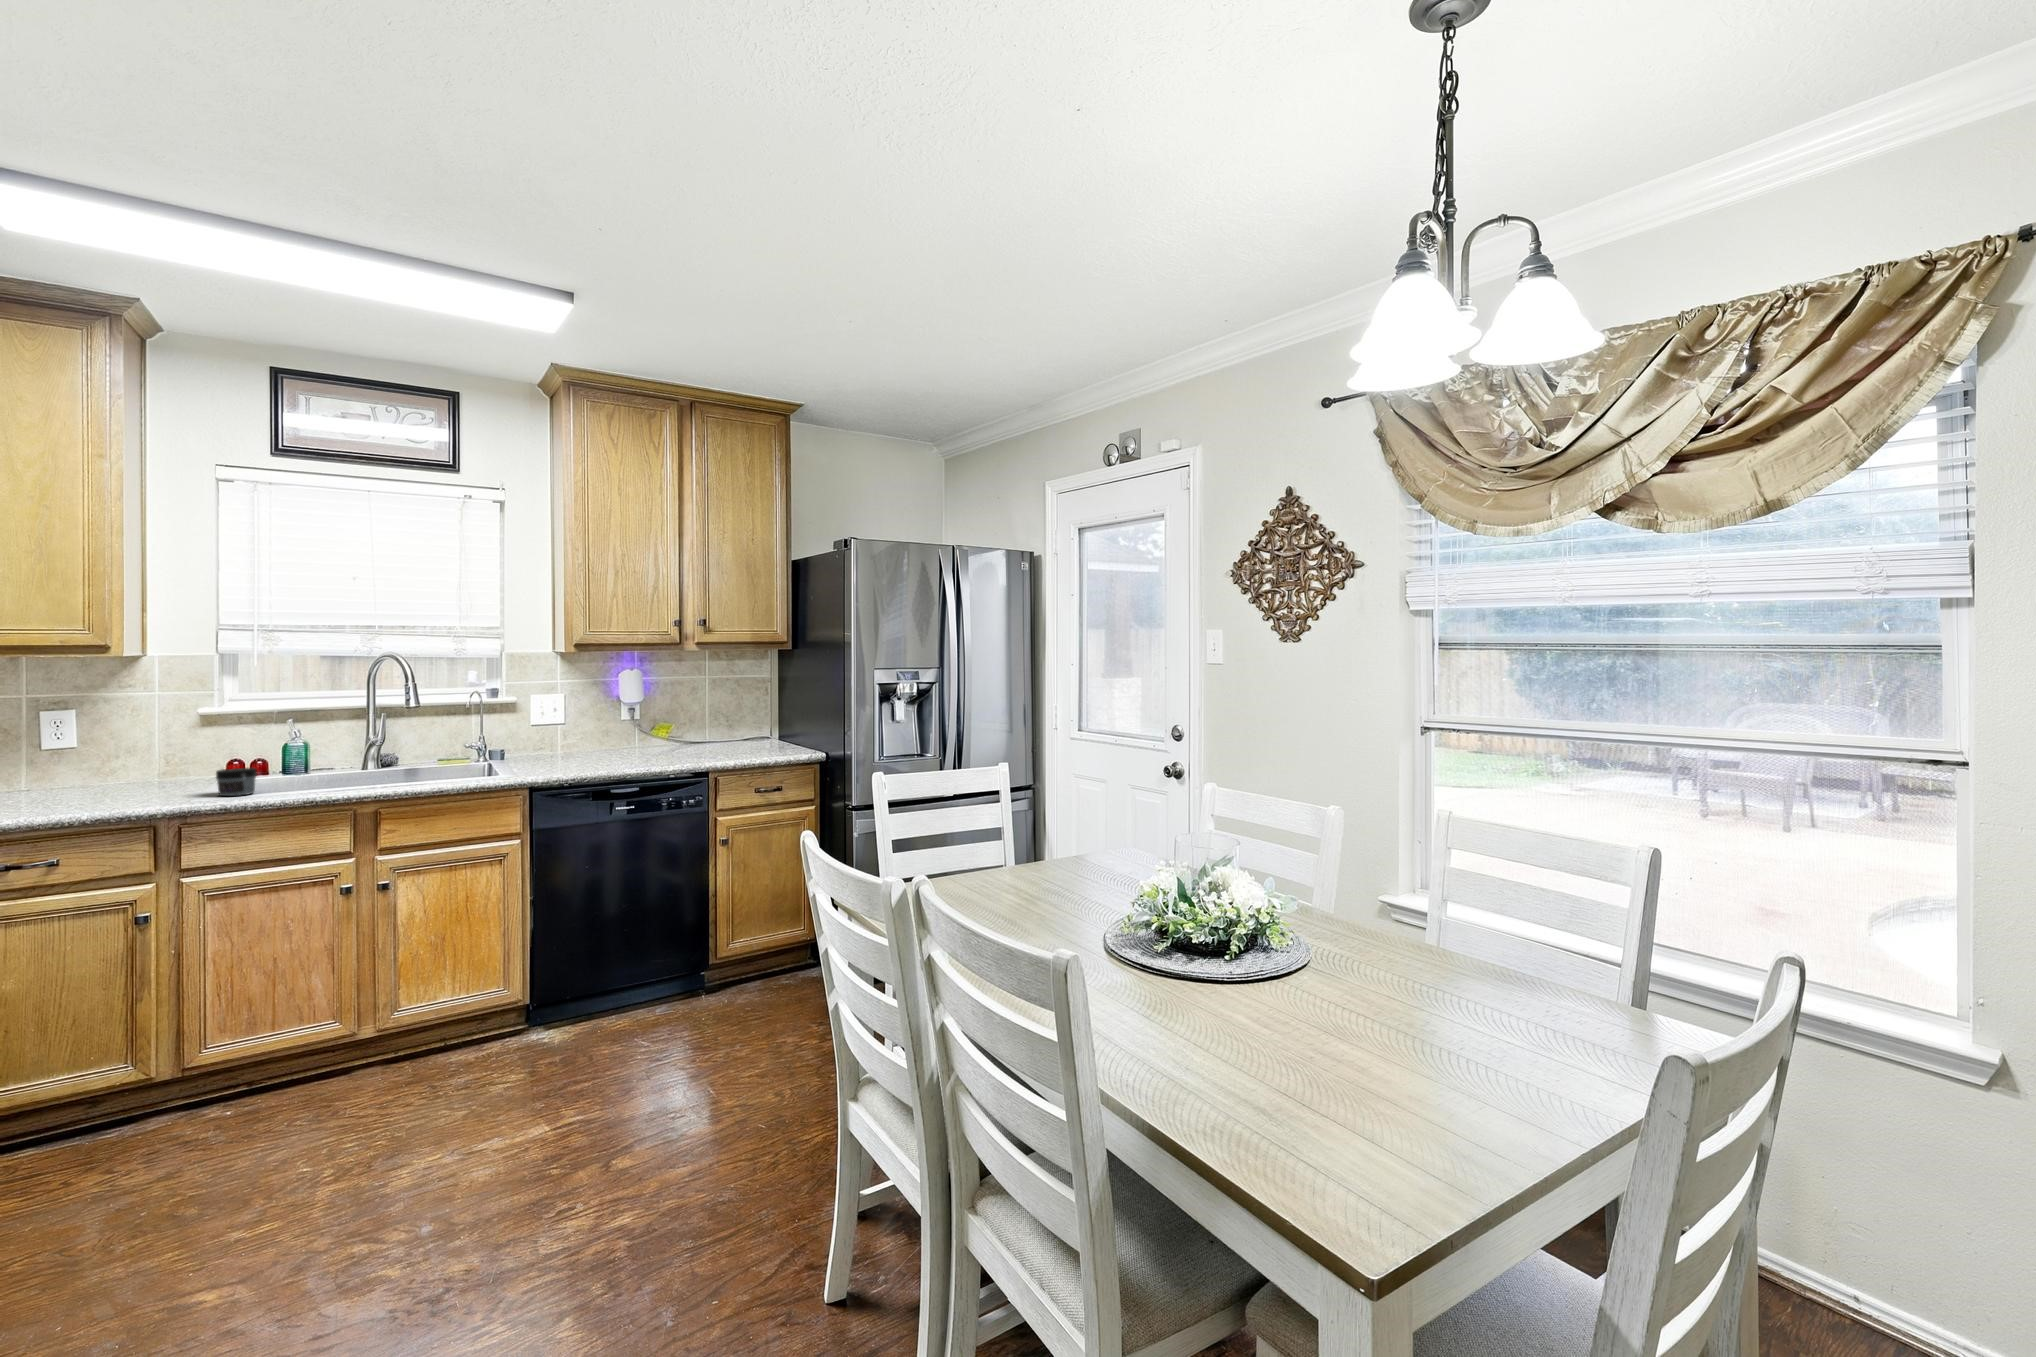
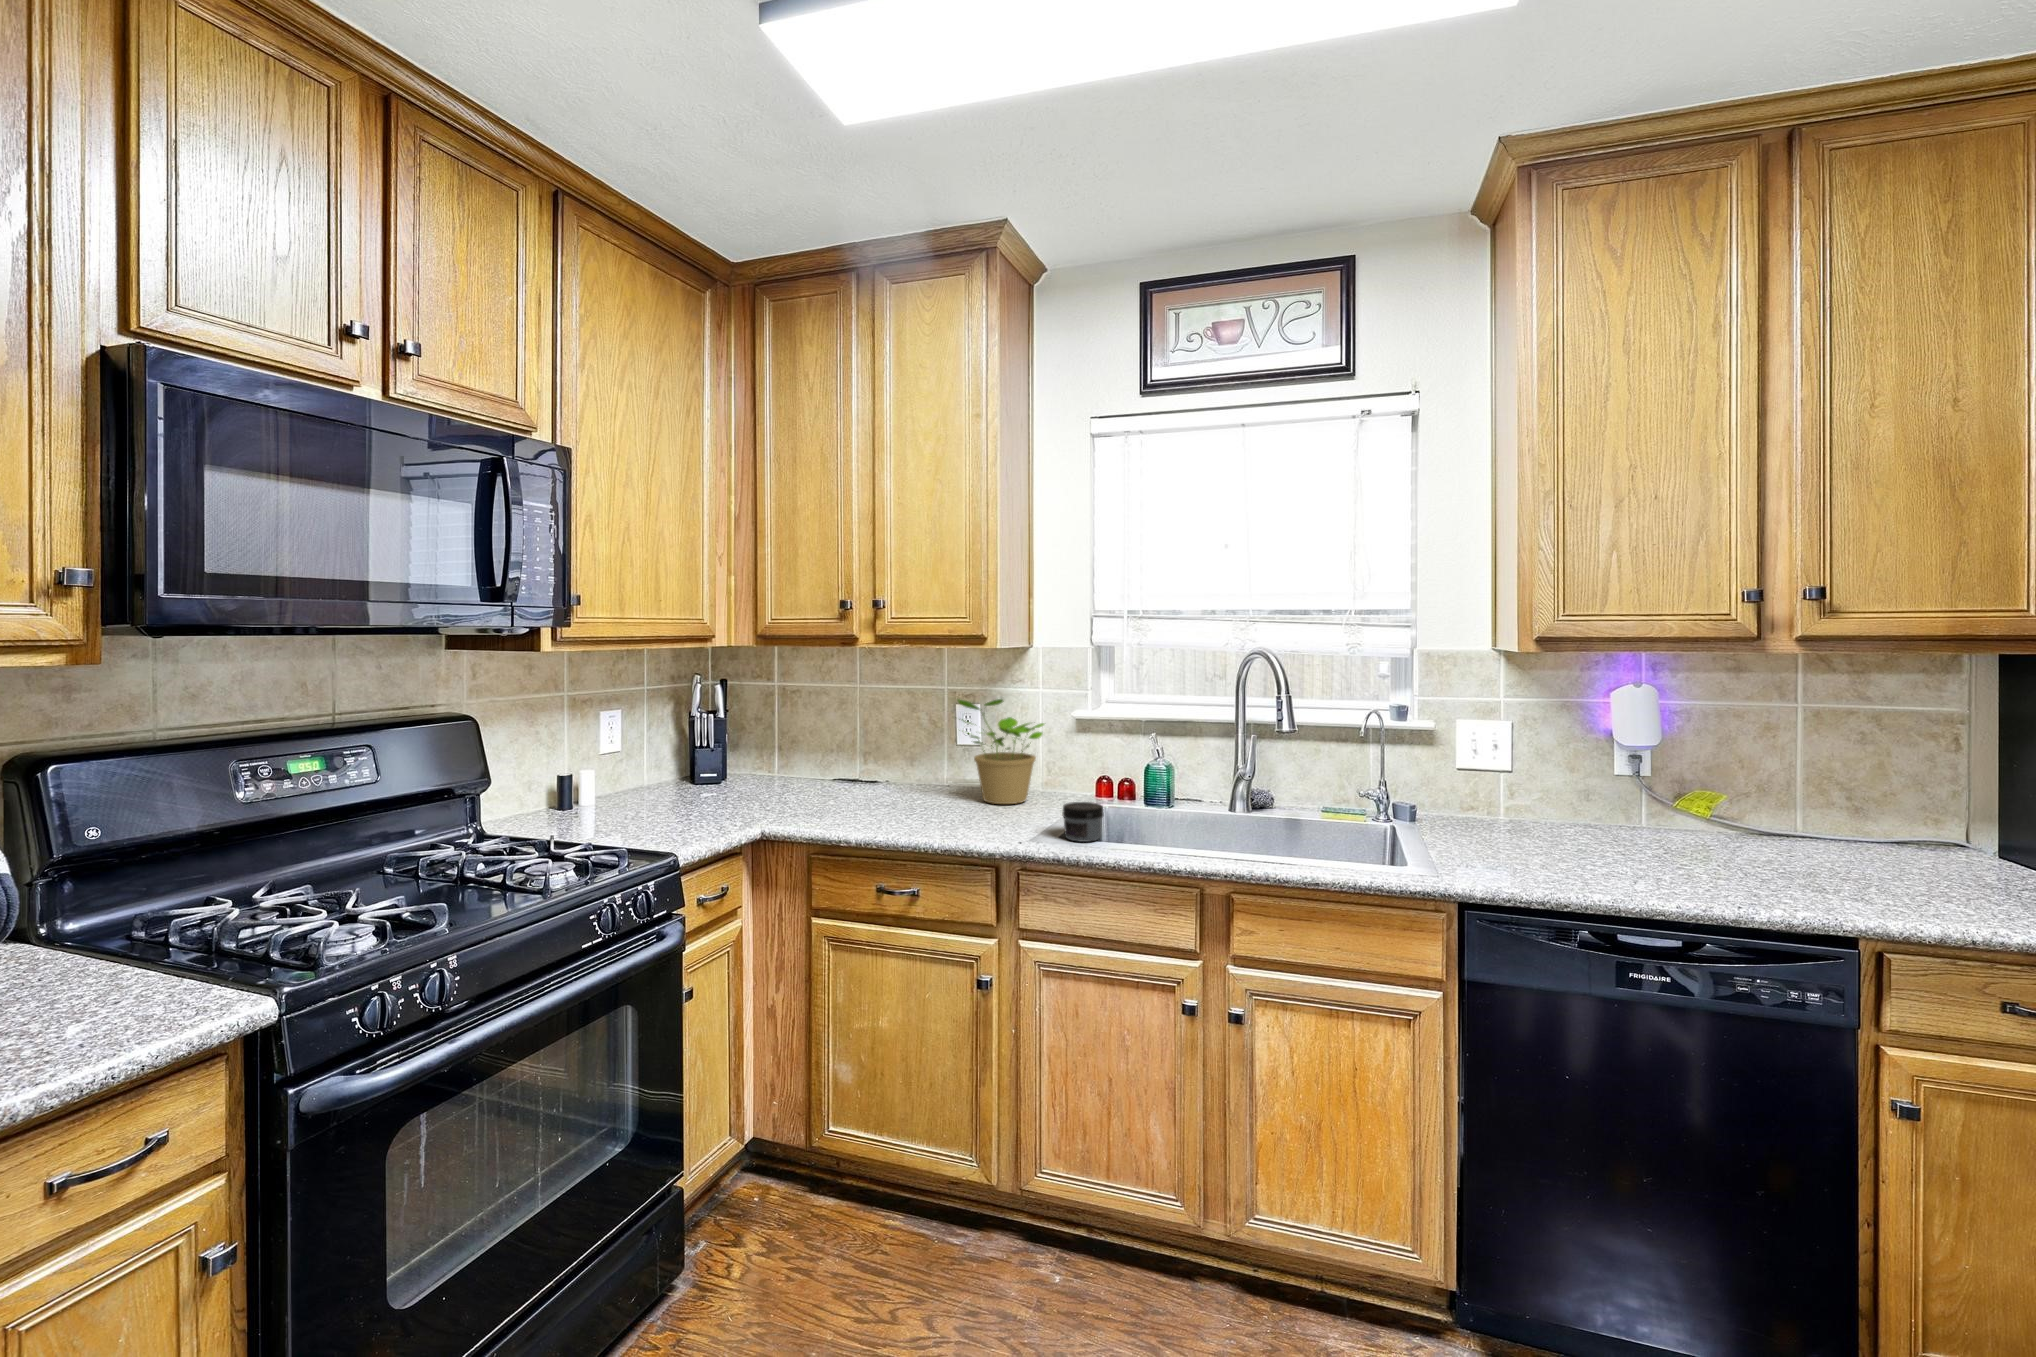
potted plant: none [57,695,176,789] -> present [957,699,1044,804]

